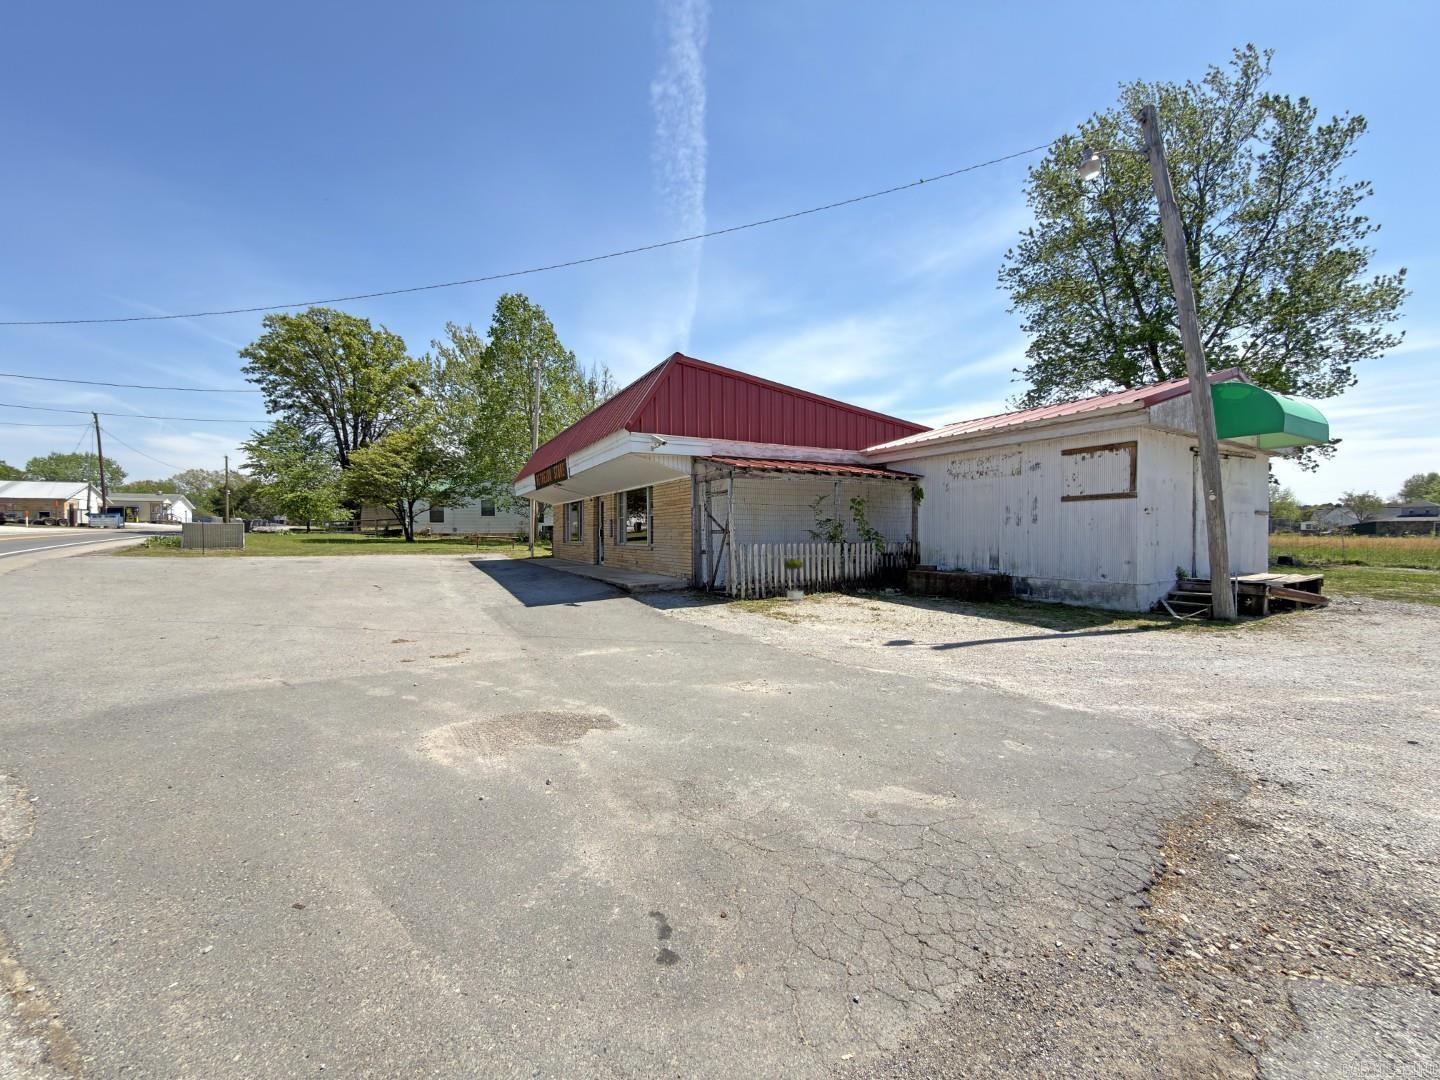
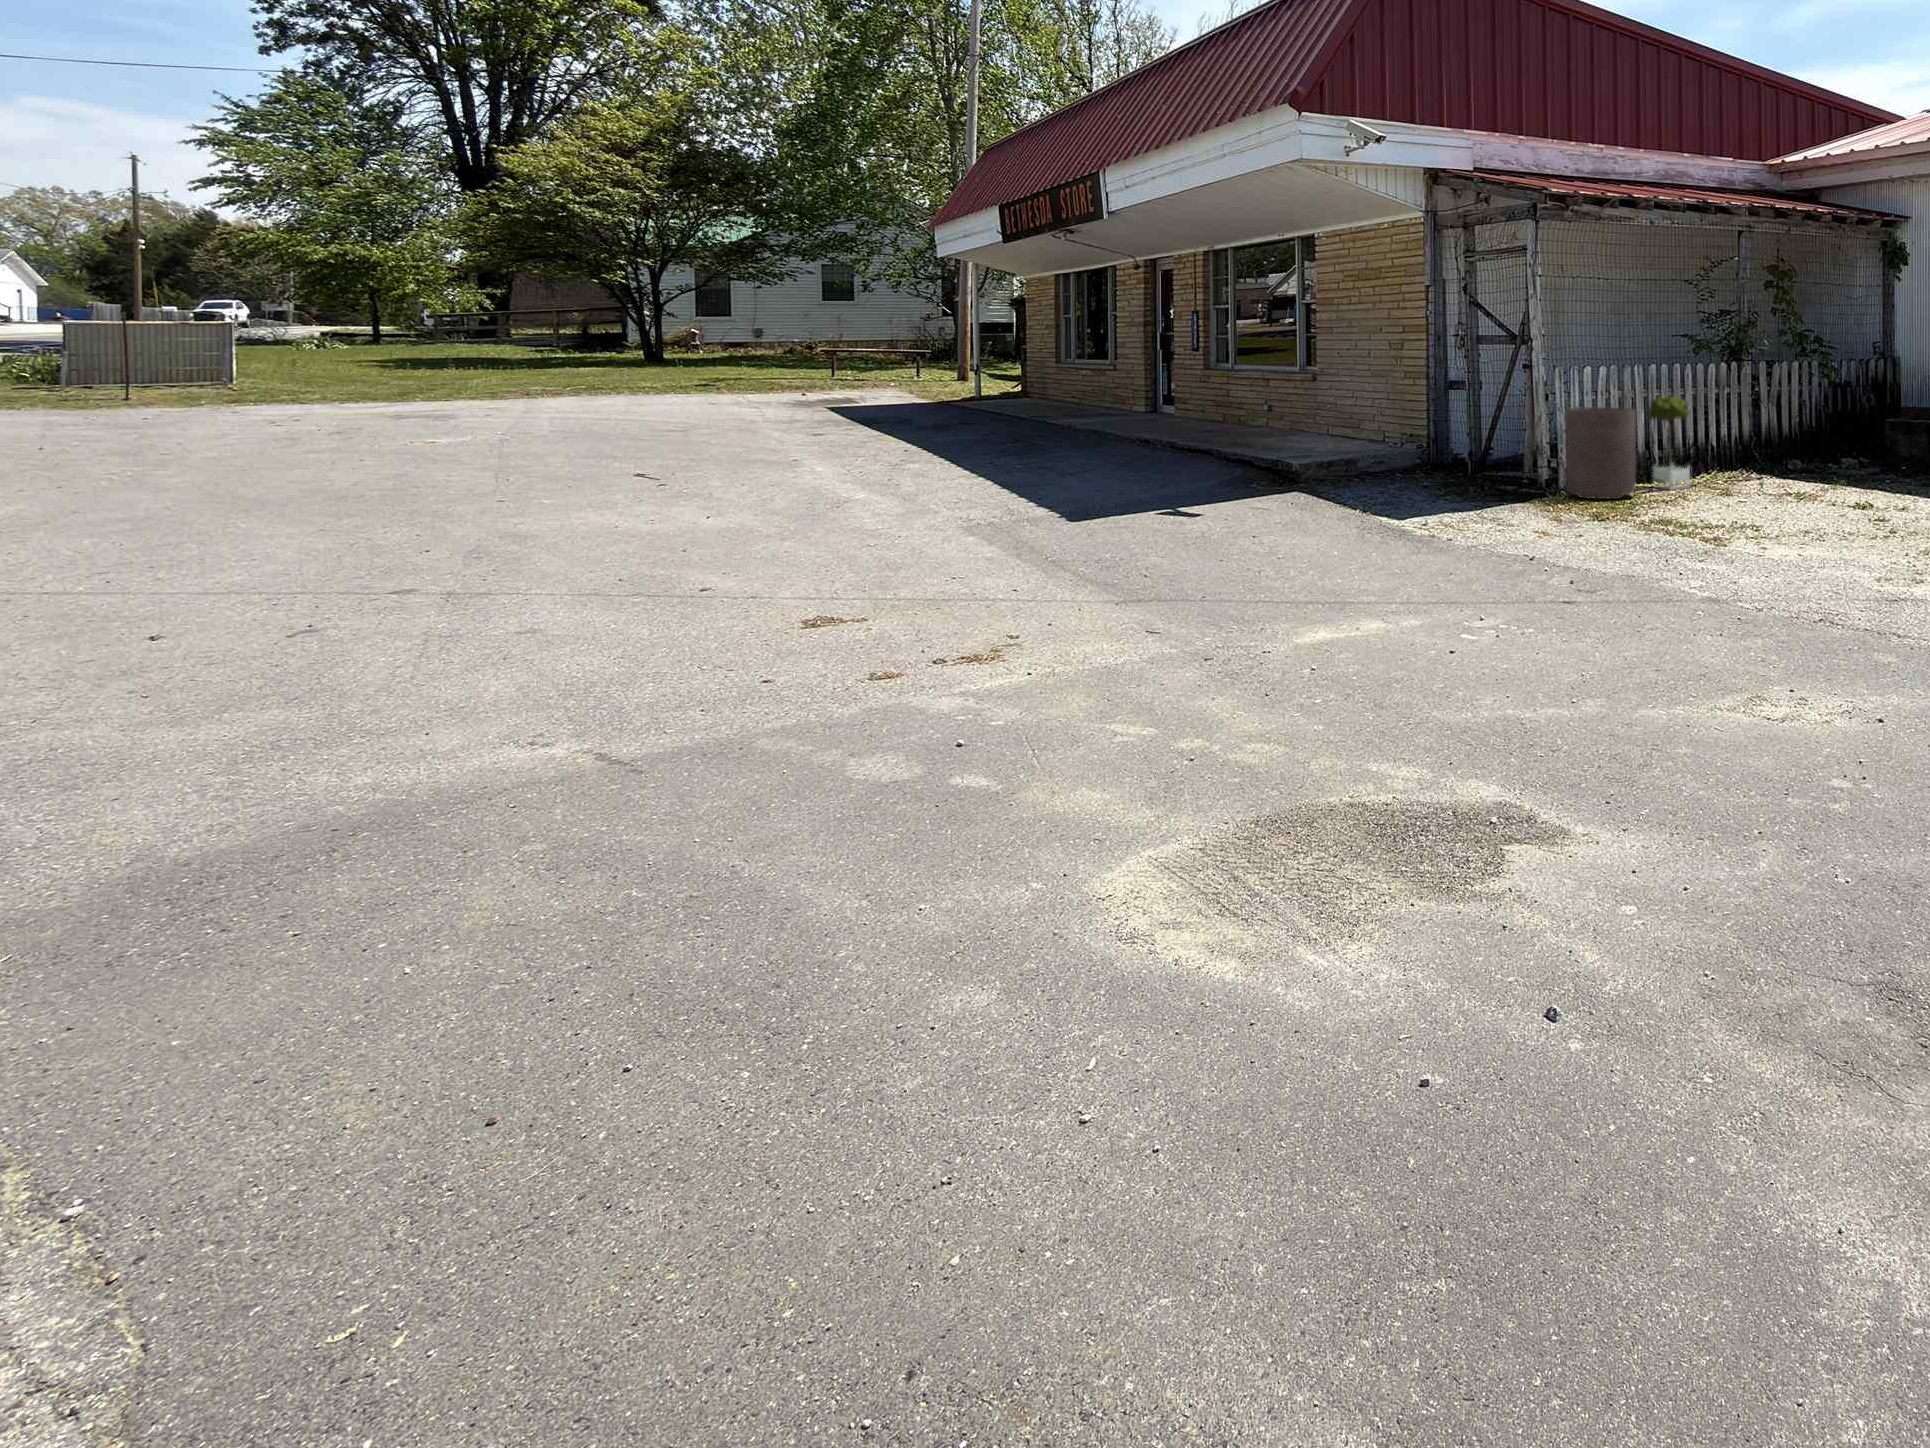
trash can: none [742,563,774,605] -> present [1566,407,1636,499]

